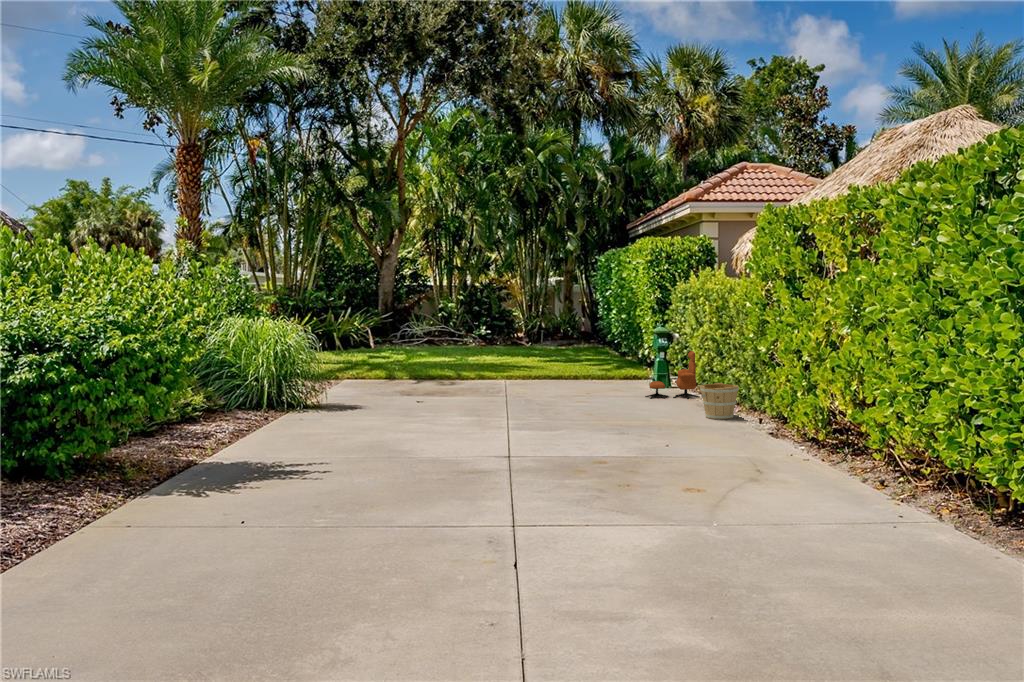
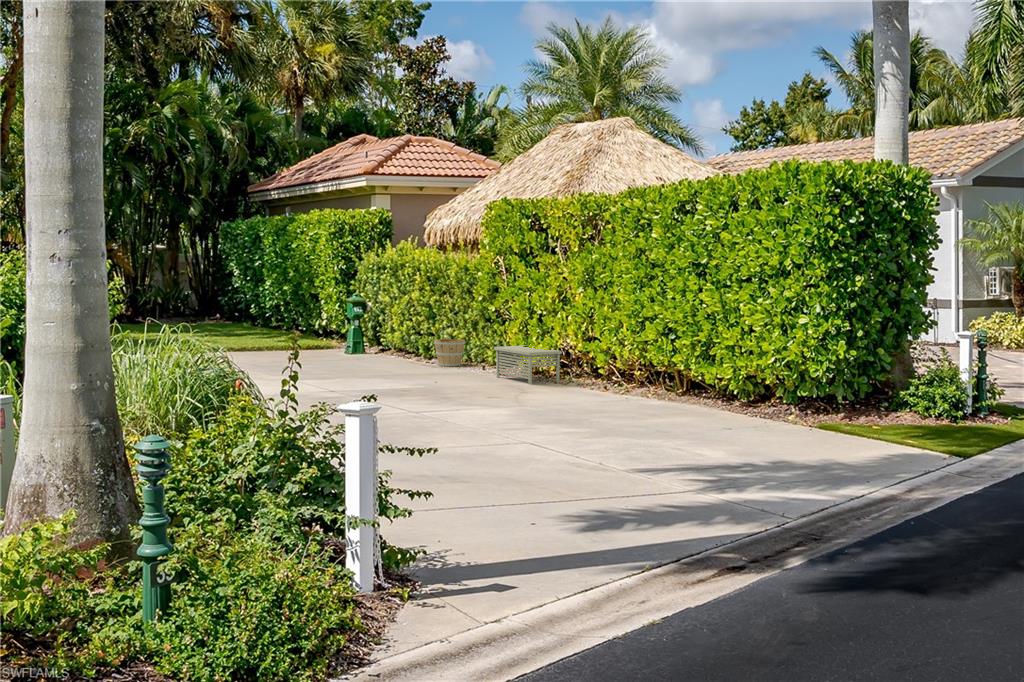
lounge chair: present [645,351,700,399] -> none [363,315,411,357]
storage bench: none [745,402,829,463] -> present [494,346,562,384]

